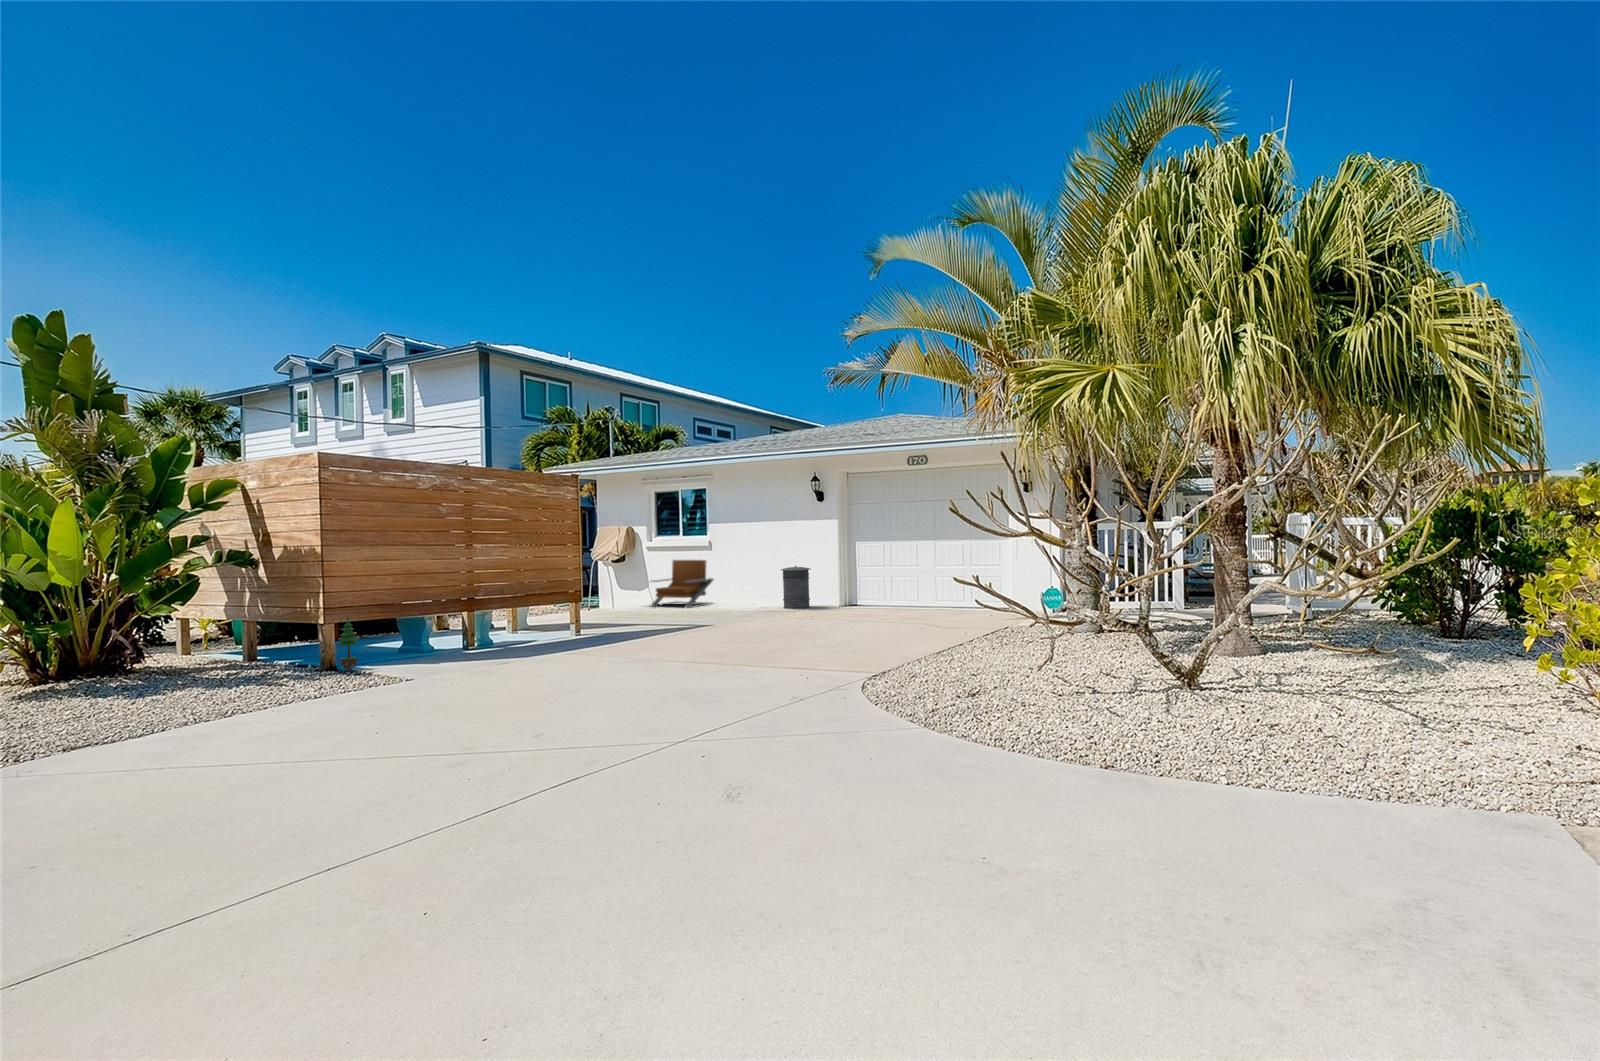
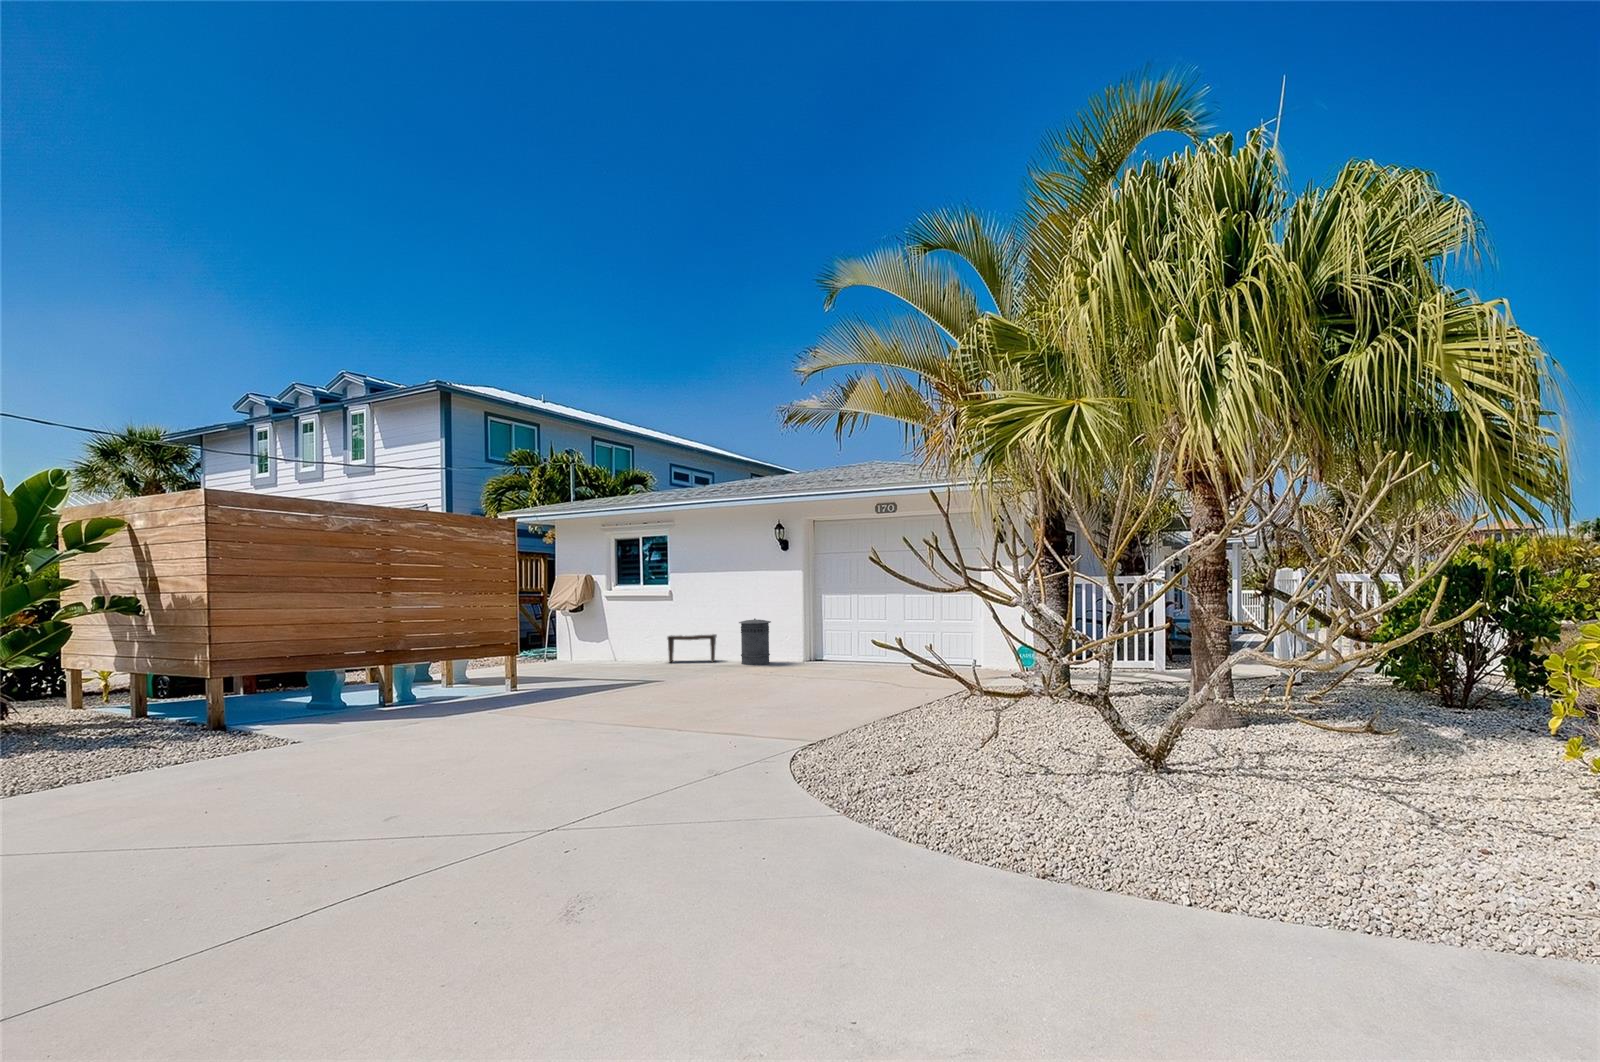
lounge chair: present [651,560,714,608] -> none [601,610,670,663]
bench: none [714,581,759,608] -> present [667,634,717,663]
potted tree: present [338,617,359,671] -> none [211,672,238,734]

